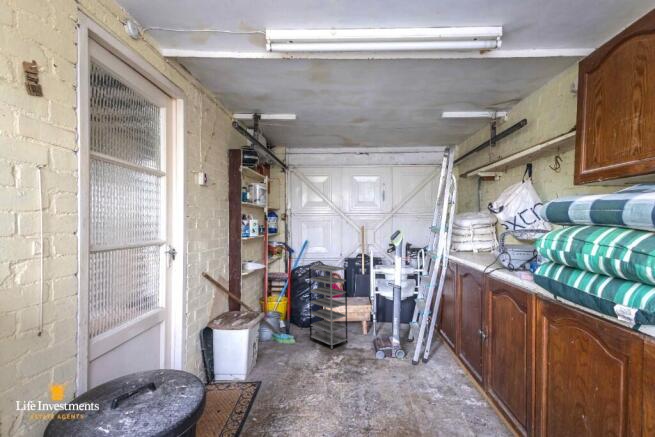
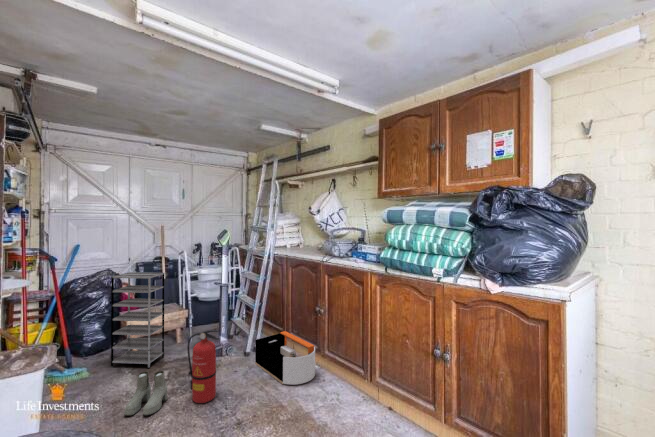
fire extinguisher: none [342,327,365,395] -> present [187,330,220,403]
storage bin: none [419,349,481,418] -> present [255,331,315,385]
boots: none [294,350,328,387] -> present [124,371,168,416]

